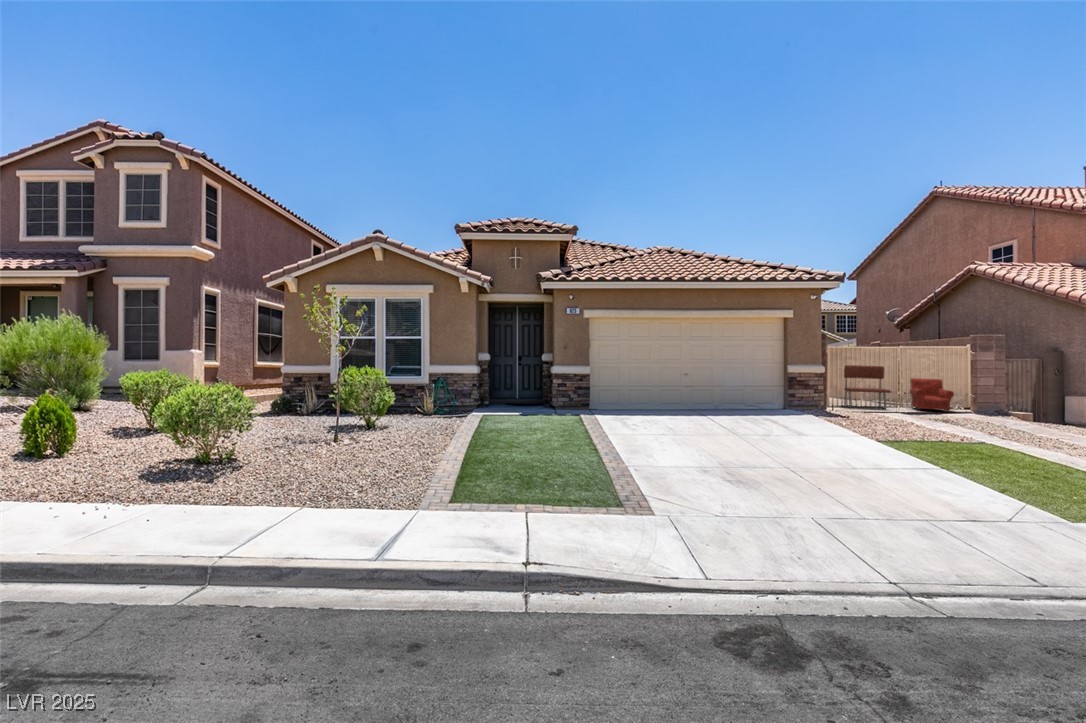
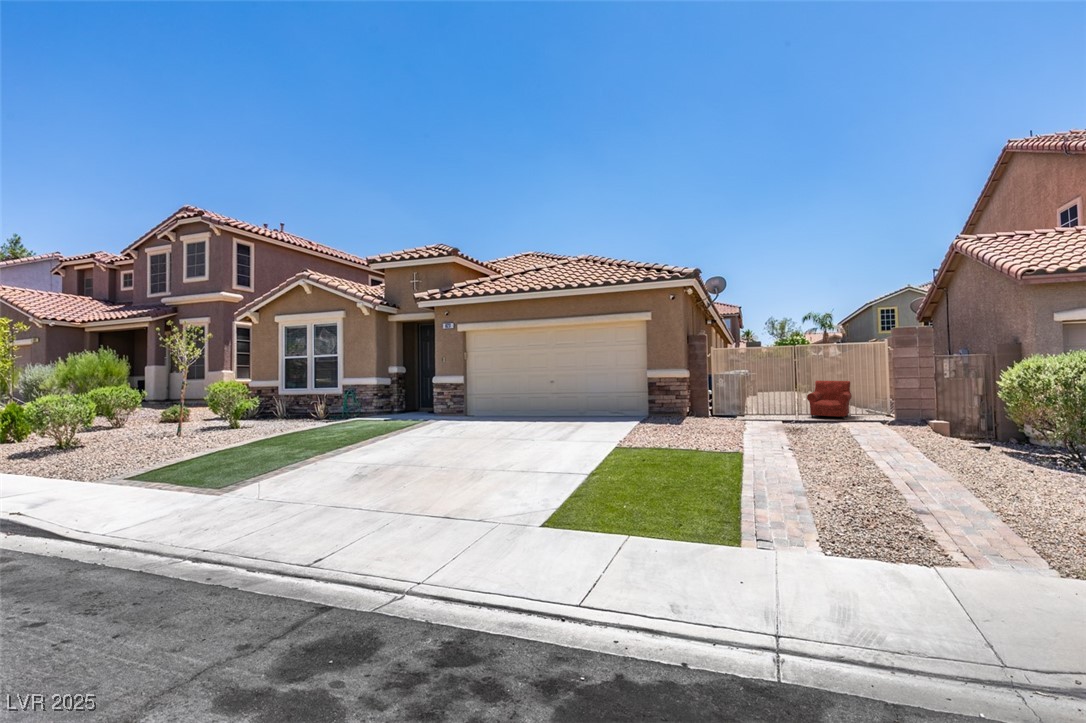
bench: present [844,365,891,409] -> none [733,368,780,415]

